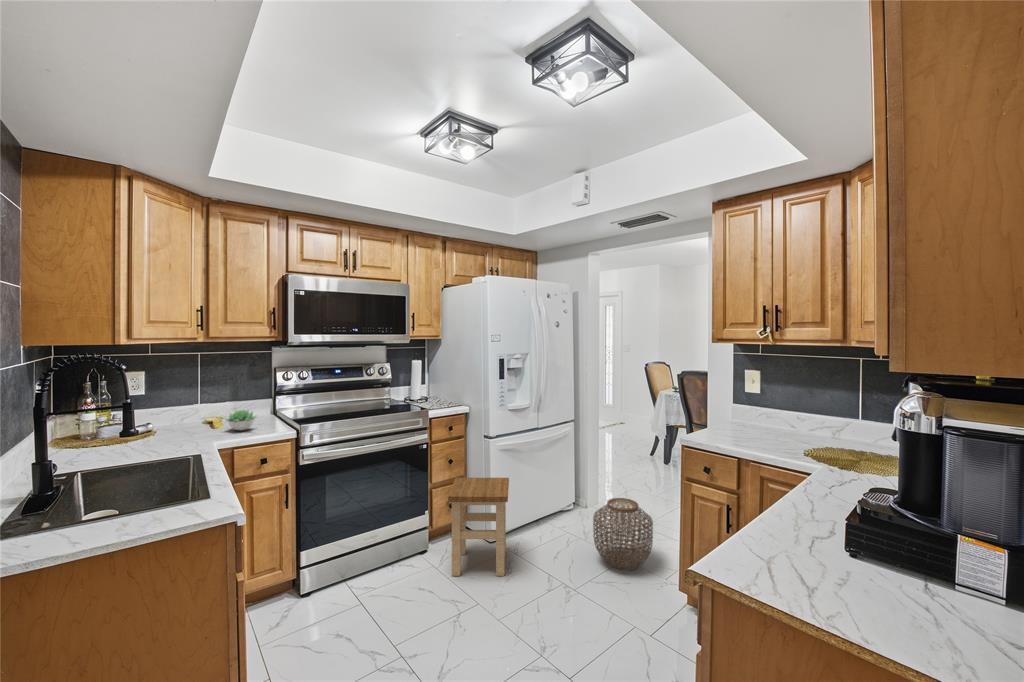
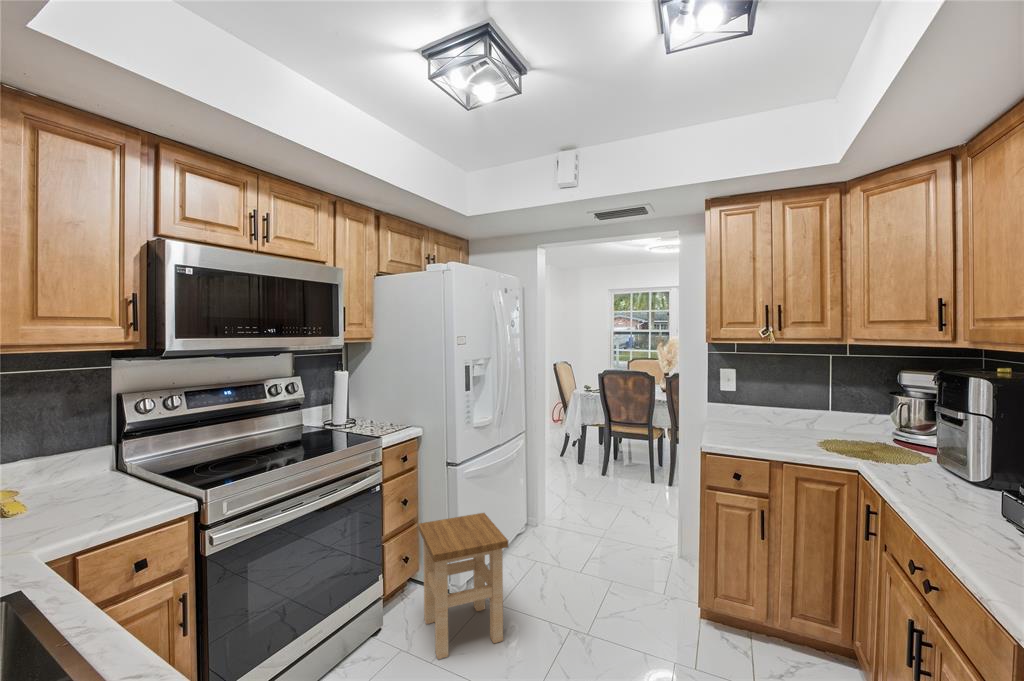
succulent plant: present [225,410,257,431] -> none [45,474,115,515]
woven basket: present [593,498,653,570] -> none [583,516,648,598]

